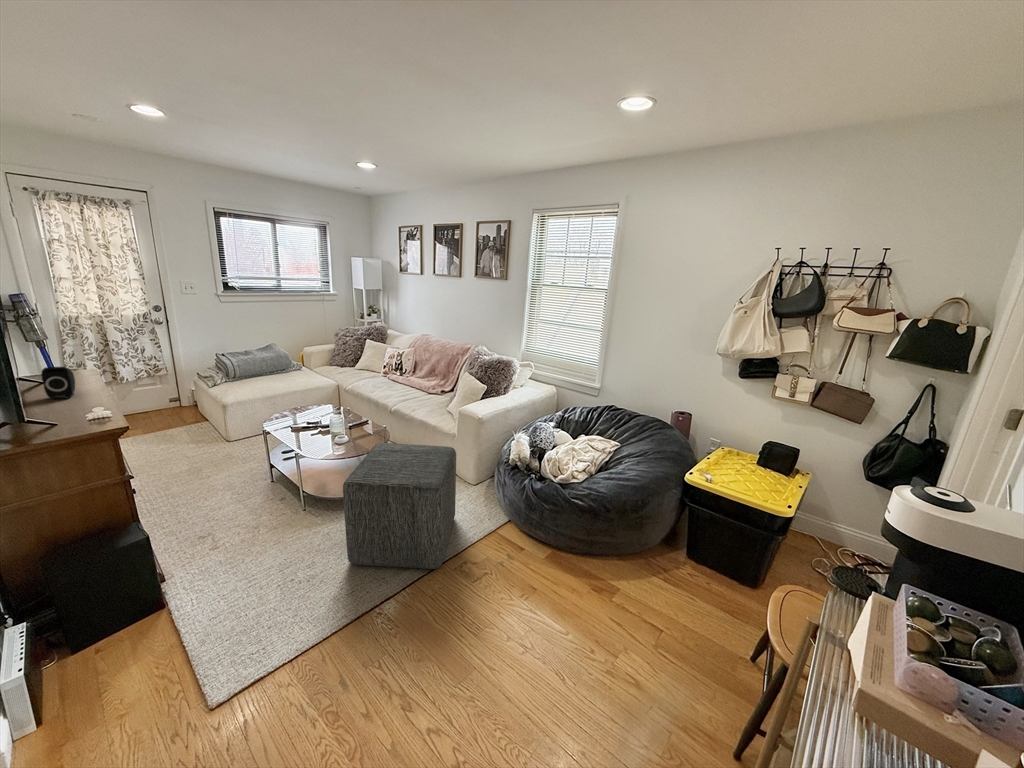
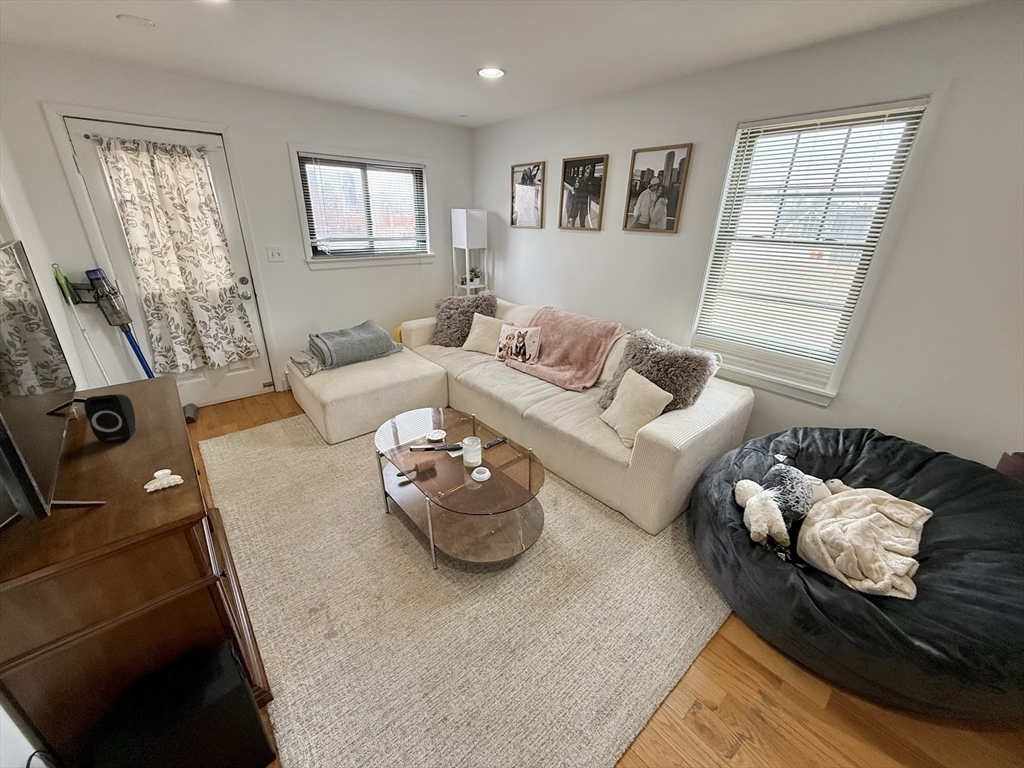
ottoman: present [343,443,456,569] -> none [524,498,708,735]

